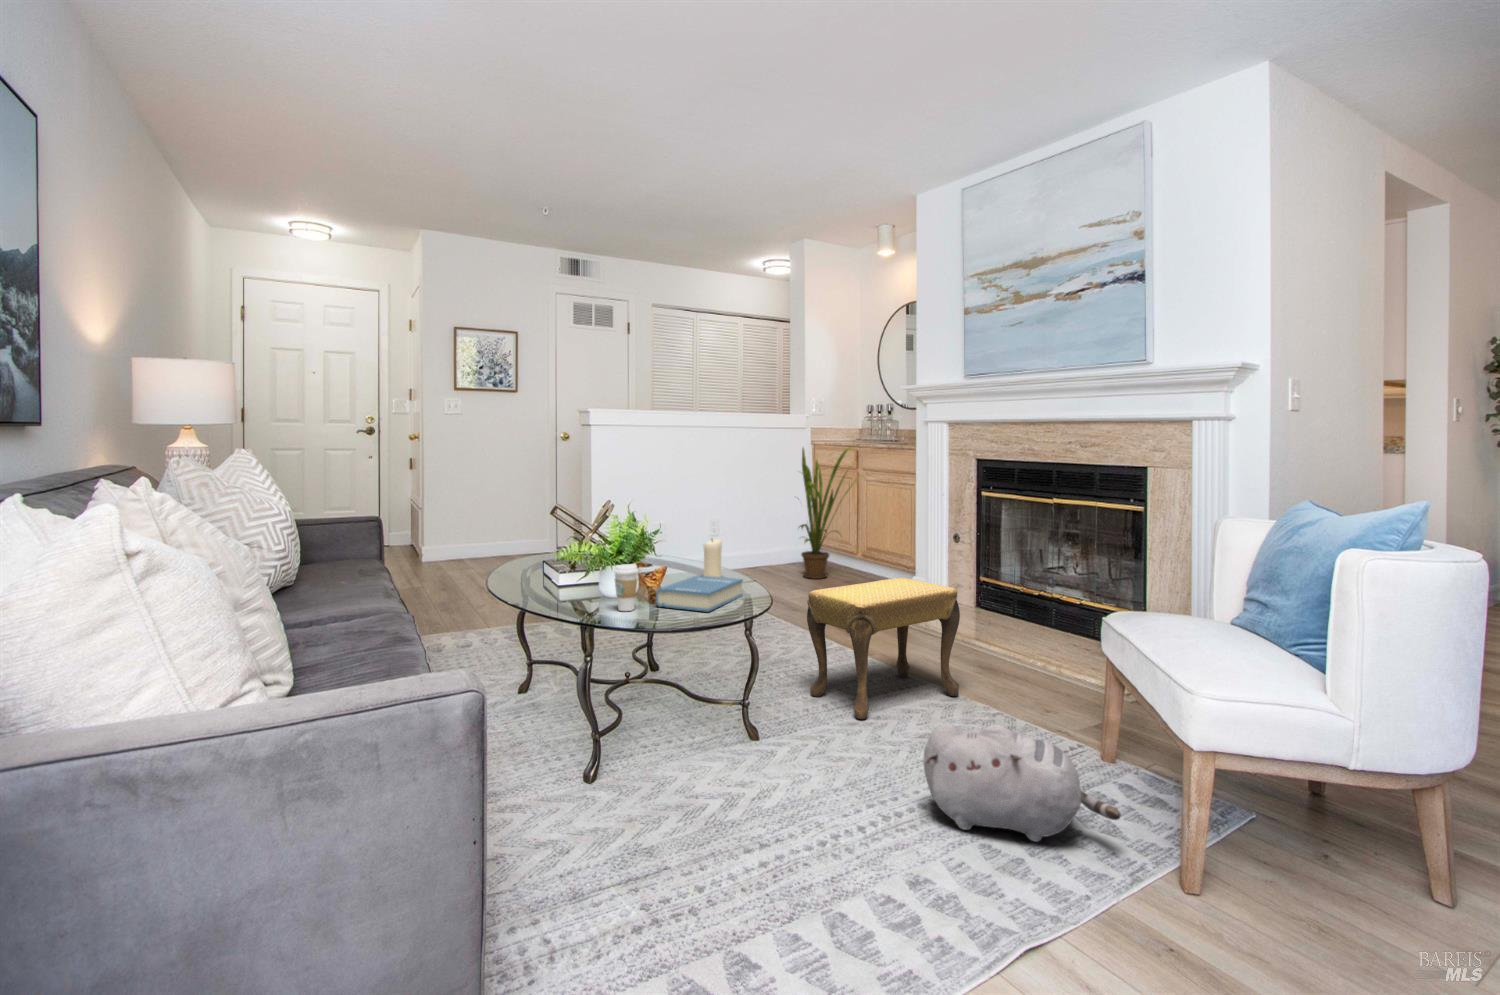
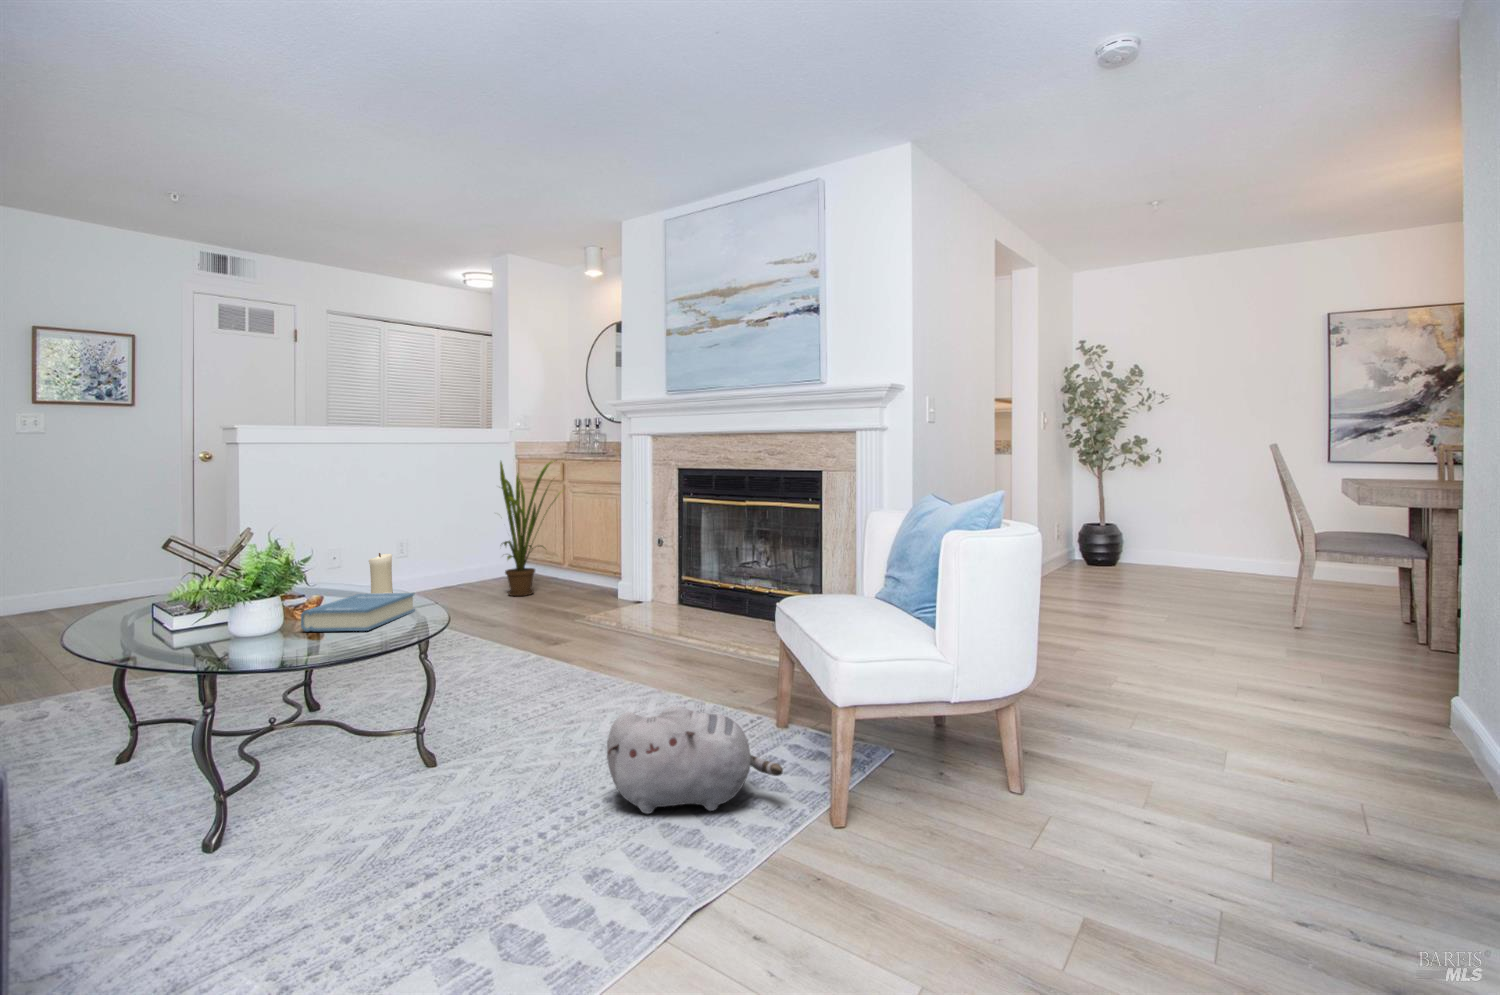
coffee cup: present [614,565,638,611] -> none [241,586,276,641]
footstool: present [807,578,960,719] -> none [494,581,654,726]

